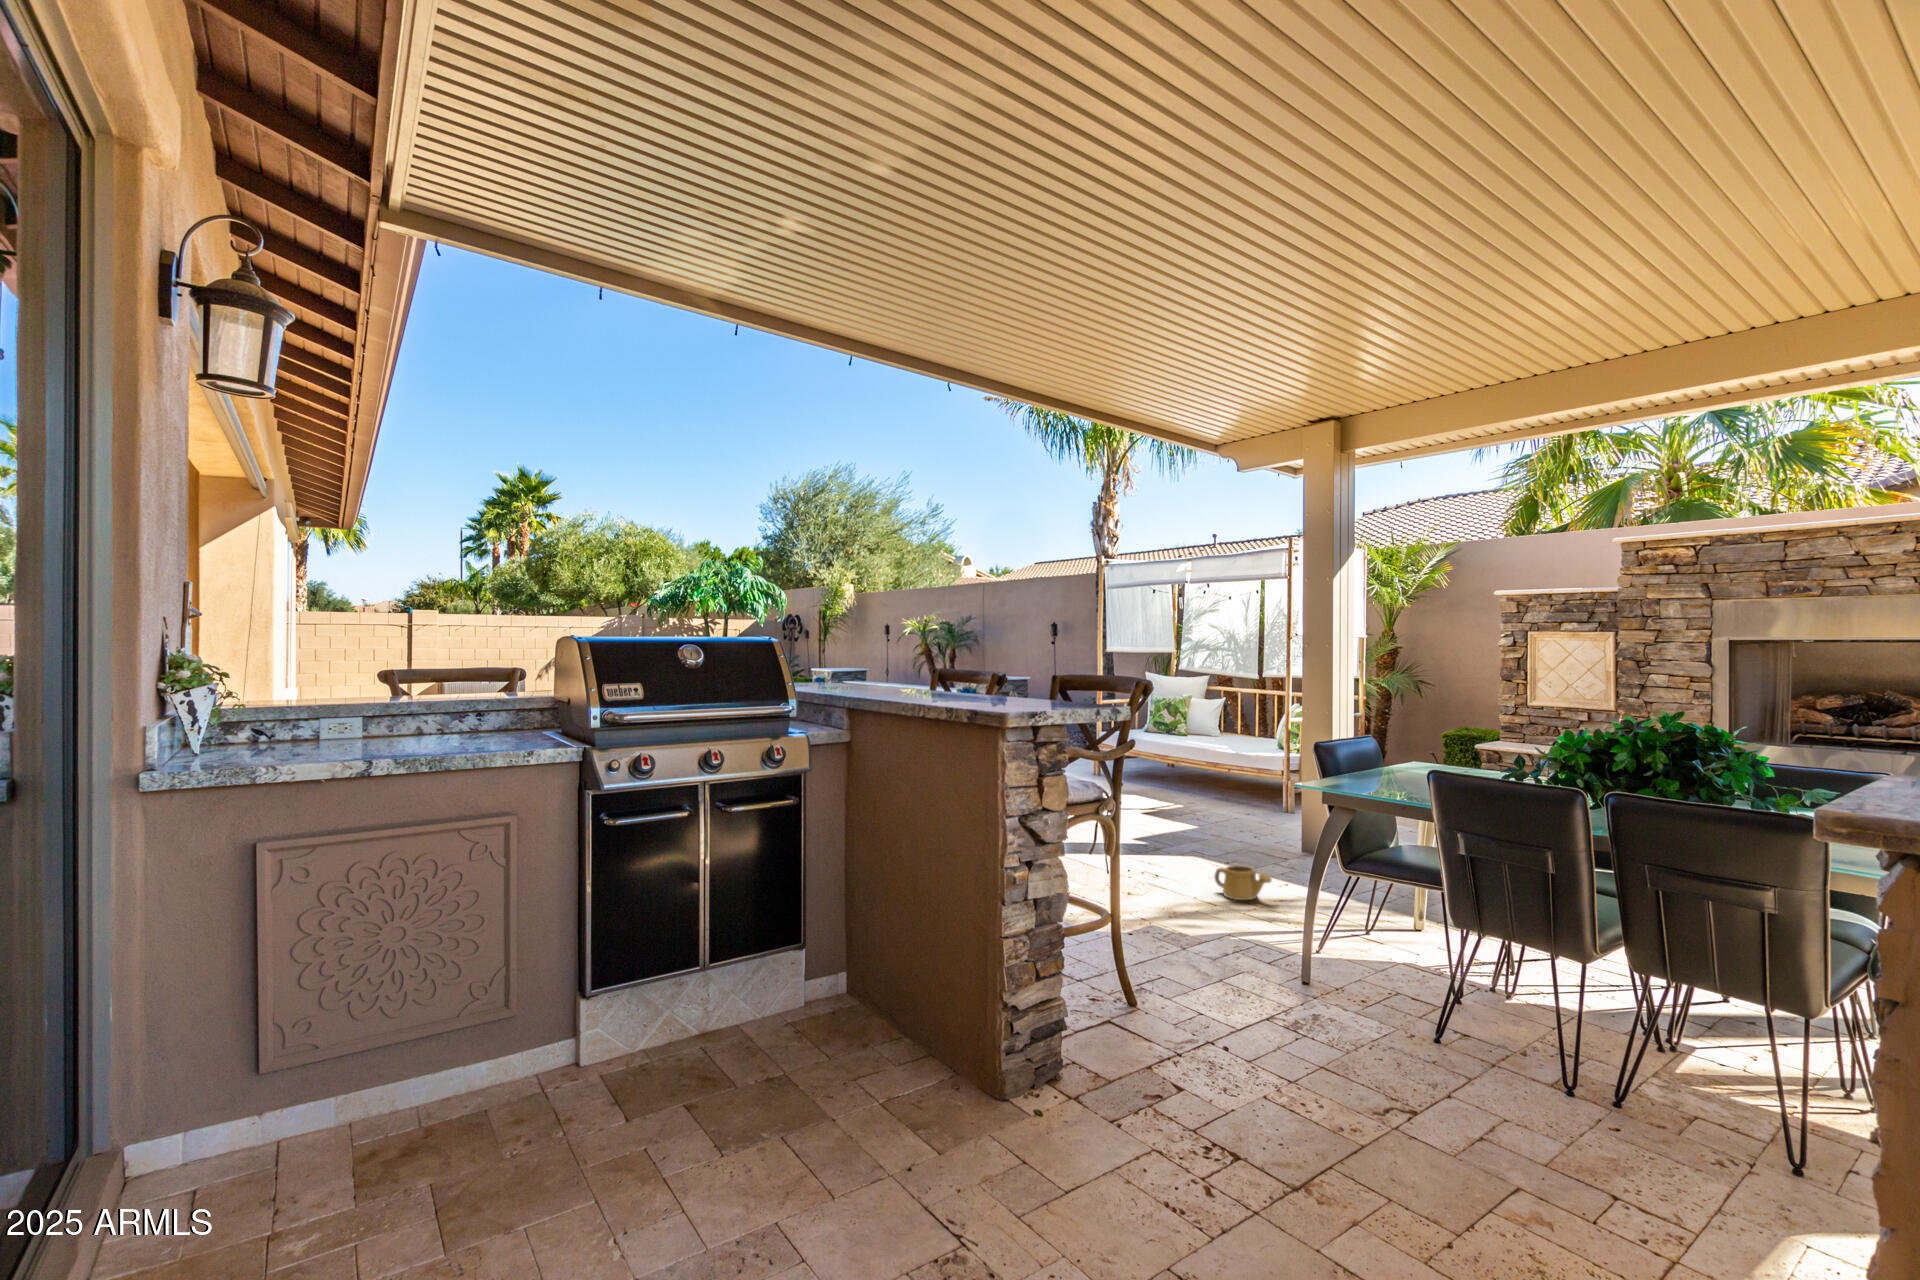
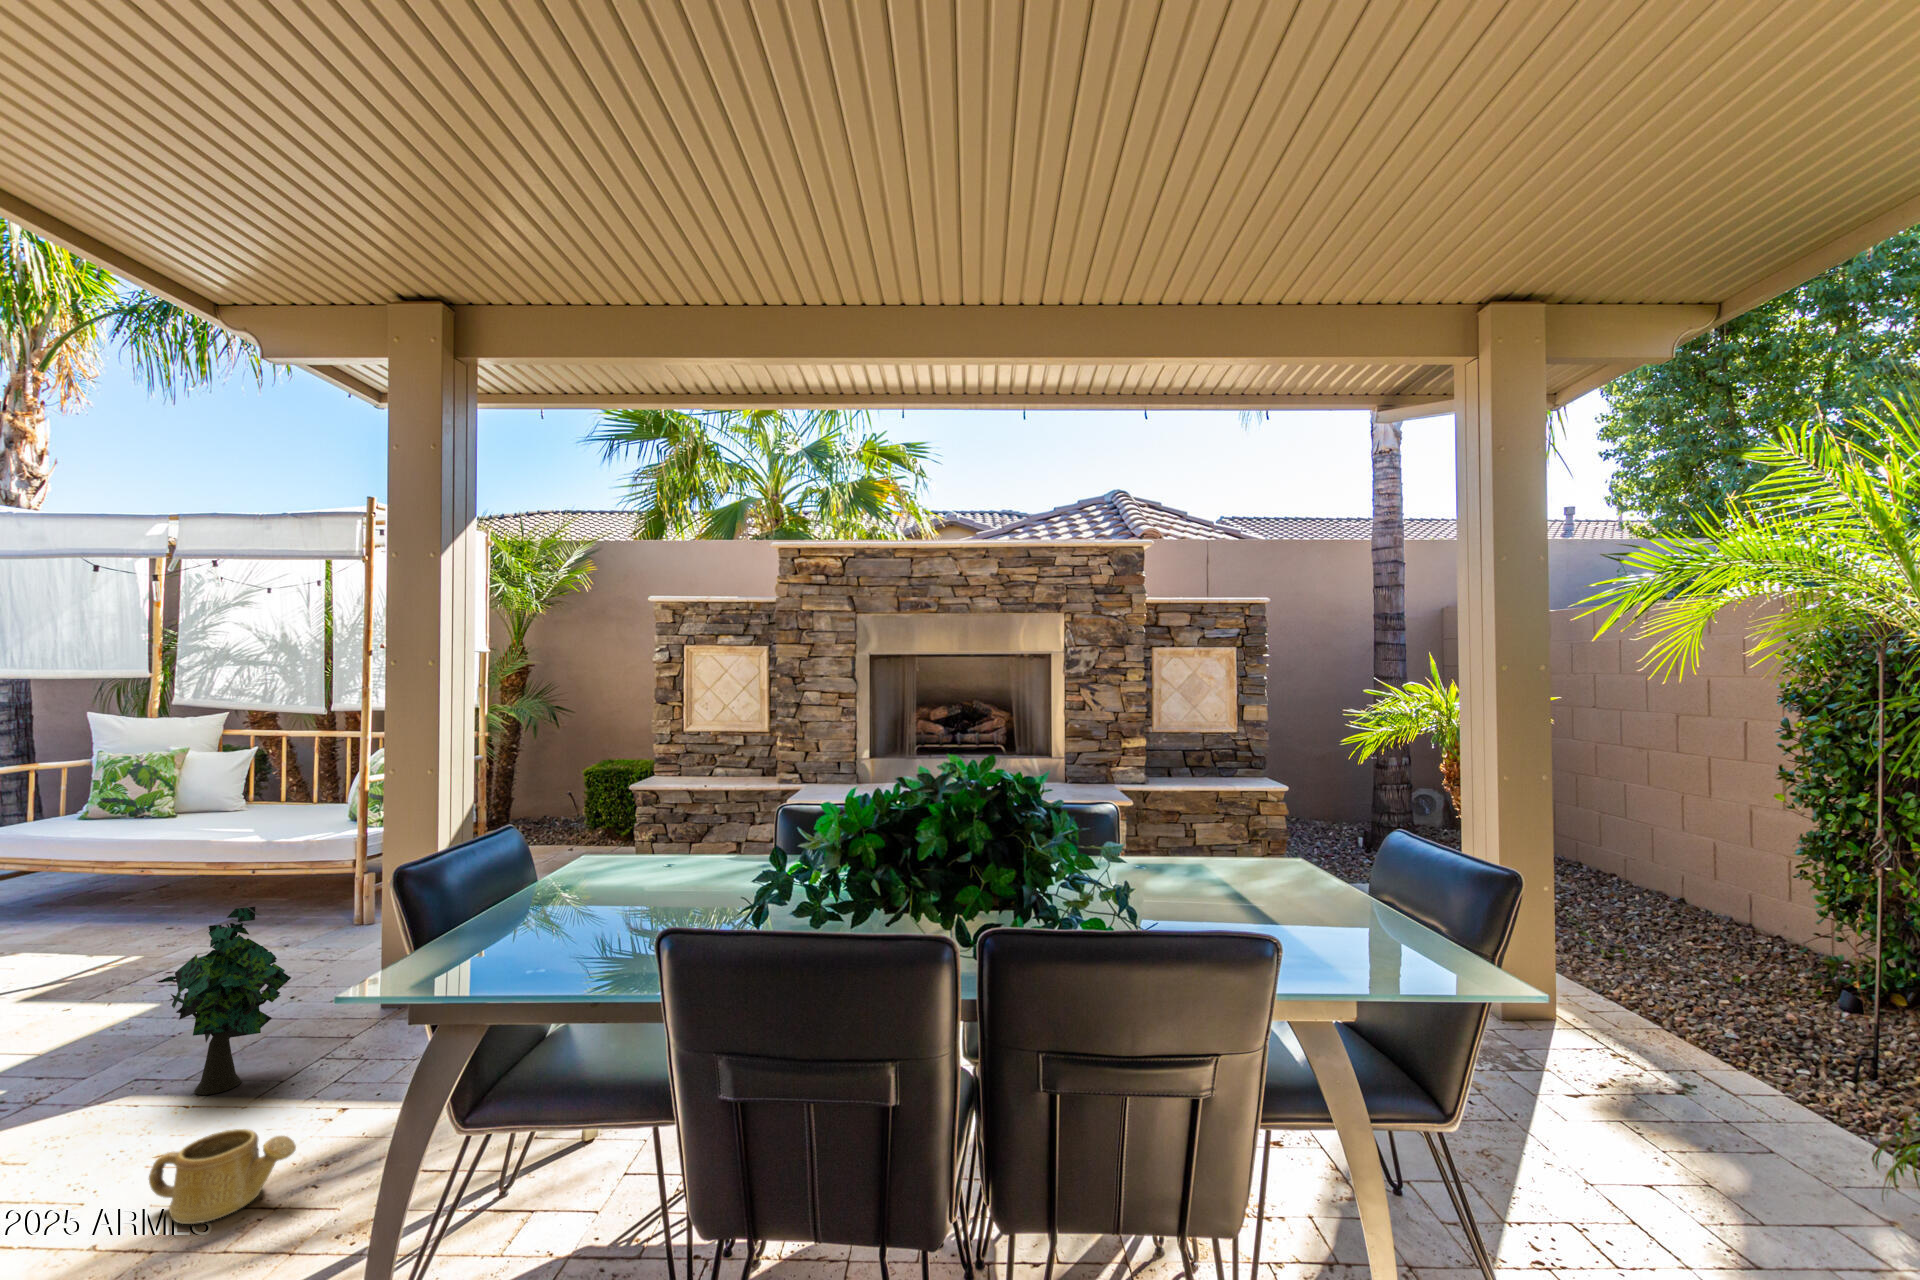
decorative plant: none [1205,771,1261,863] -> present [157,907,291,1095]

